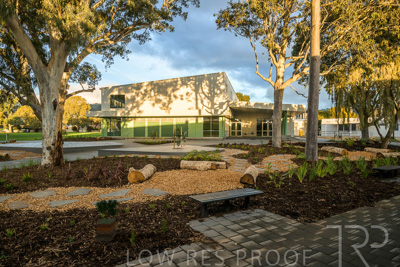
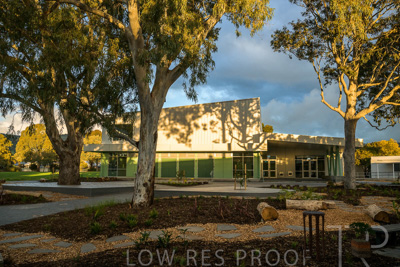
stool: none [26,188,57,248] -> present [302,211,325,261]

